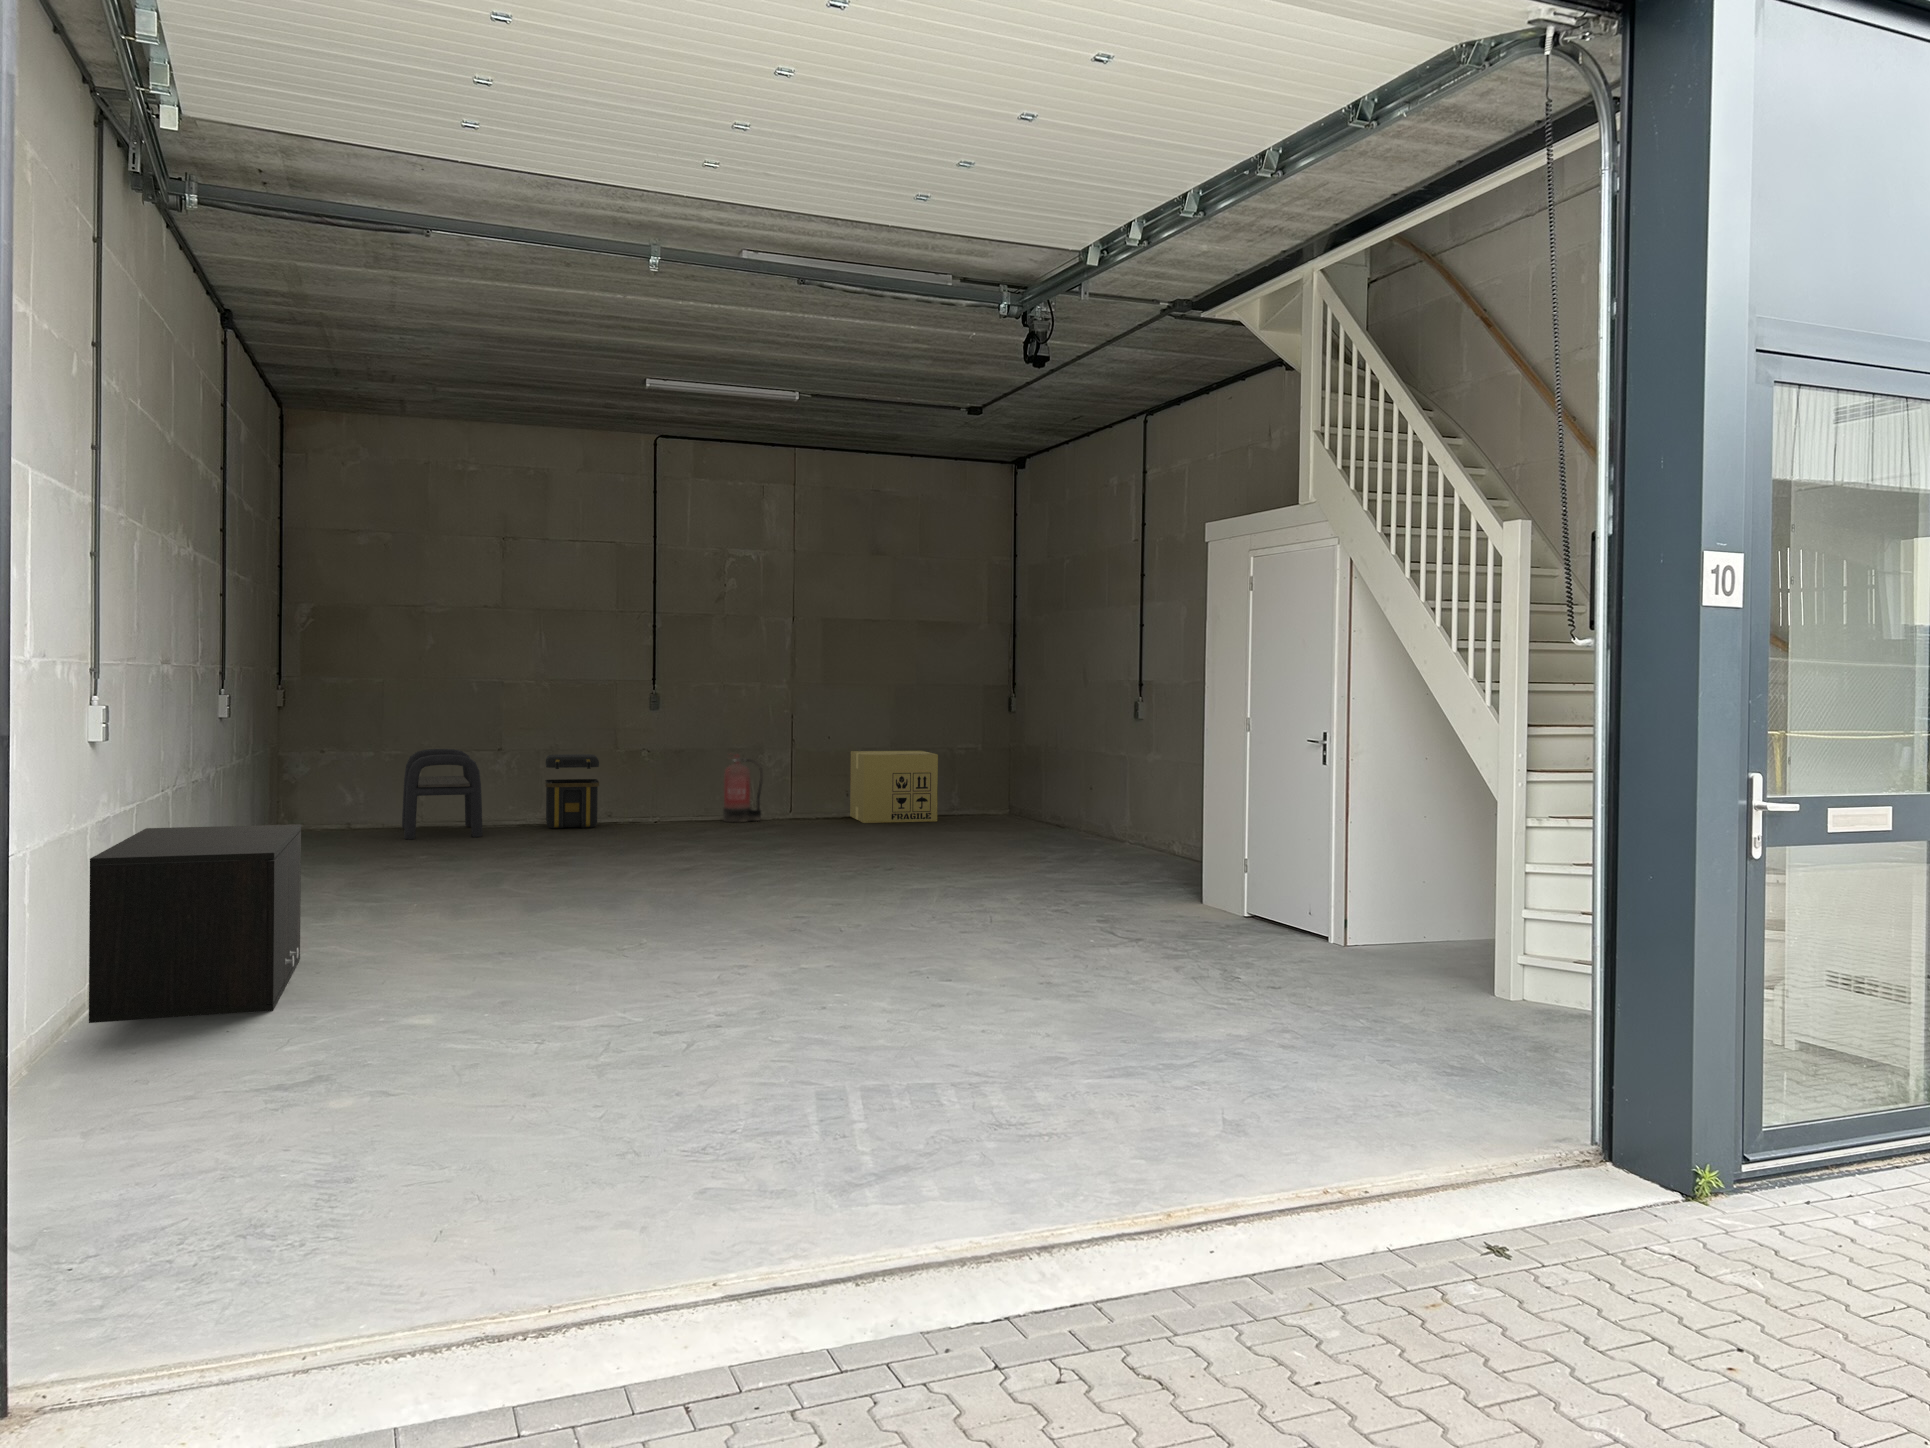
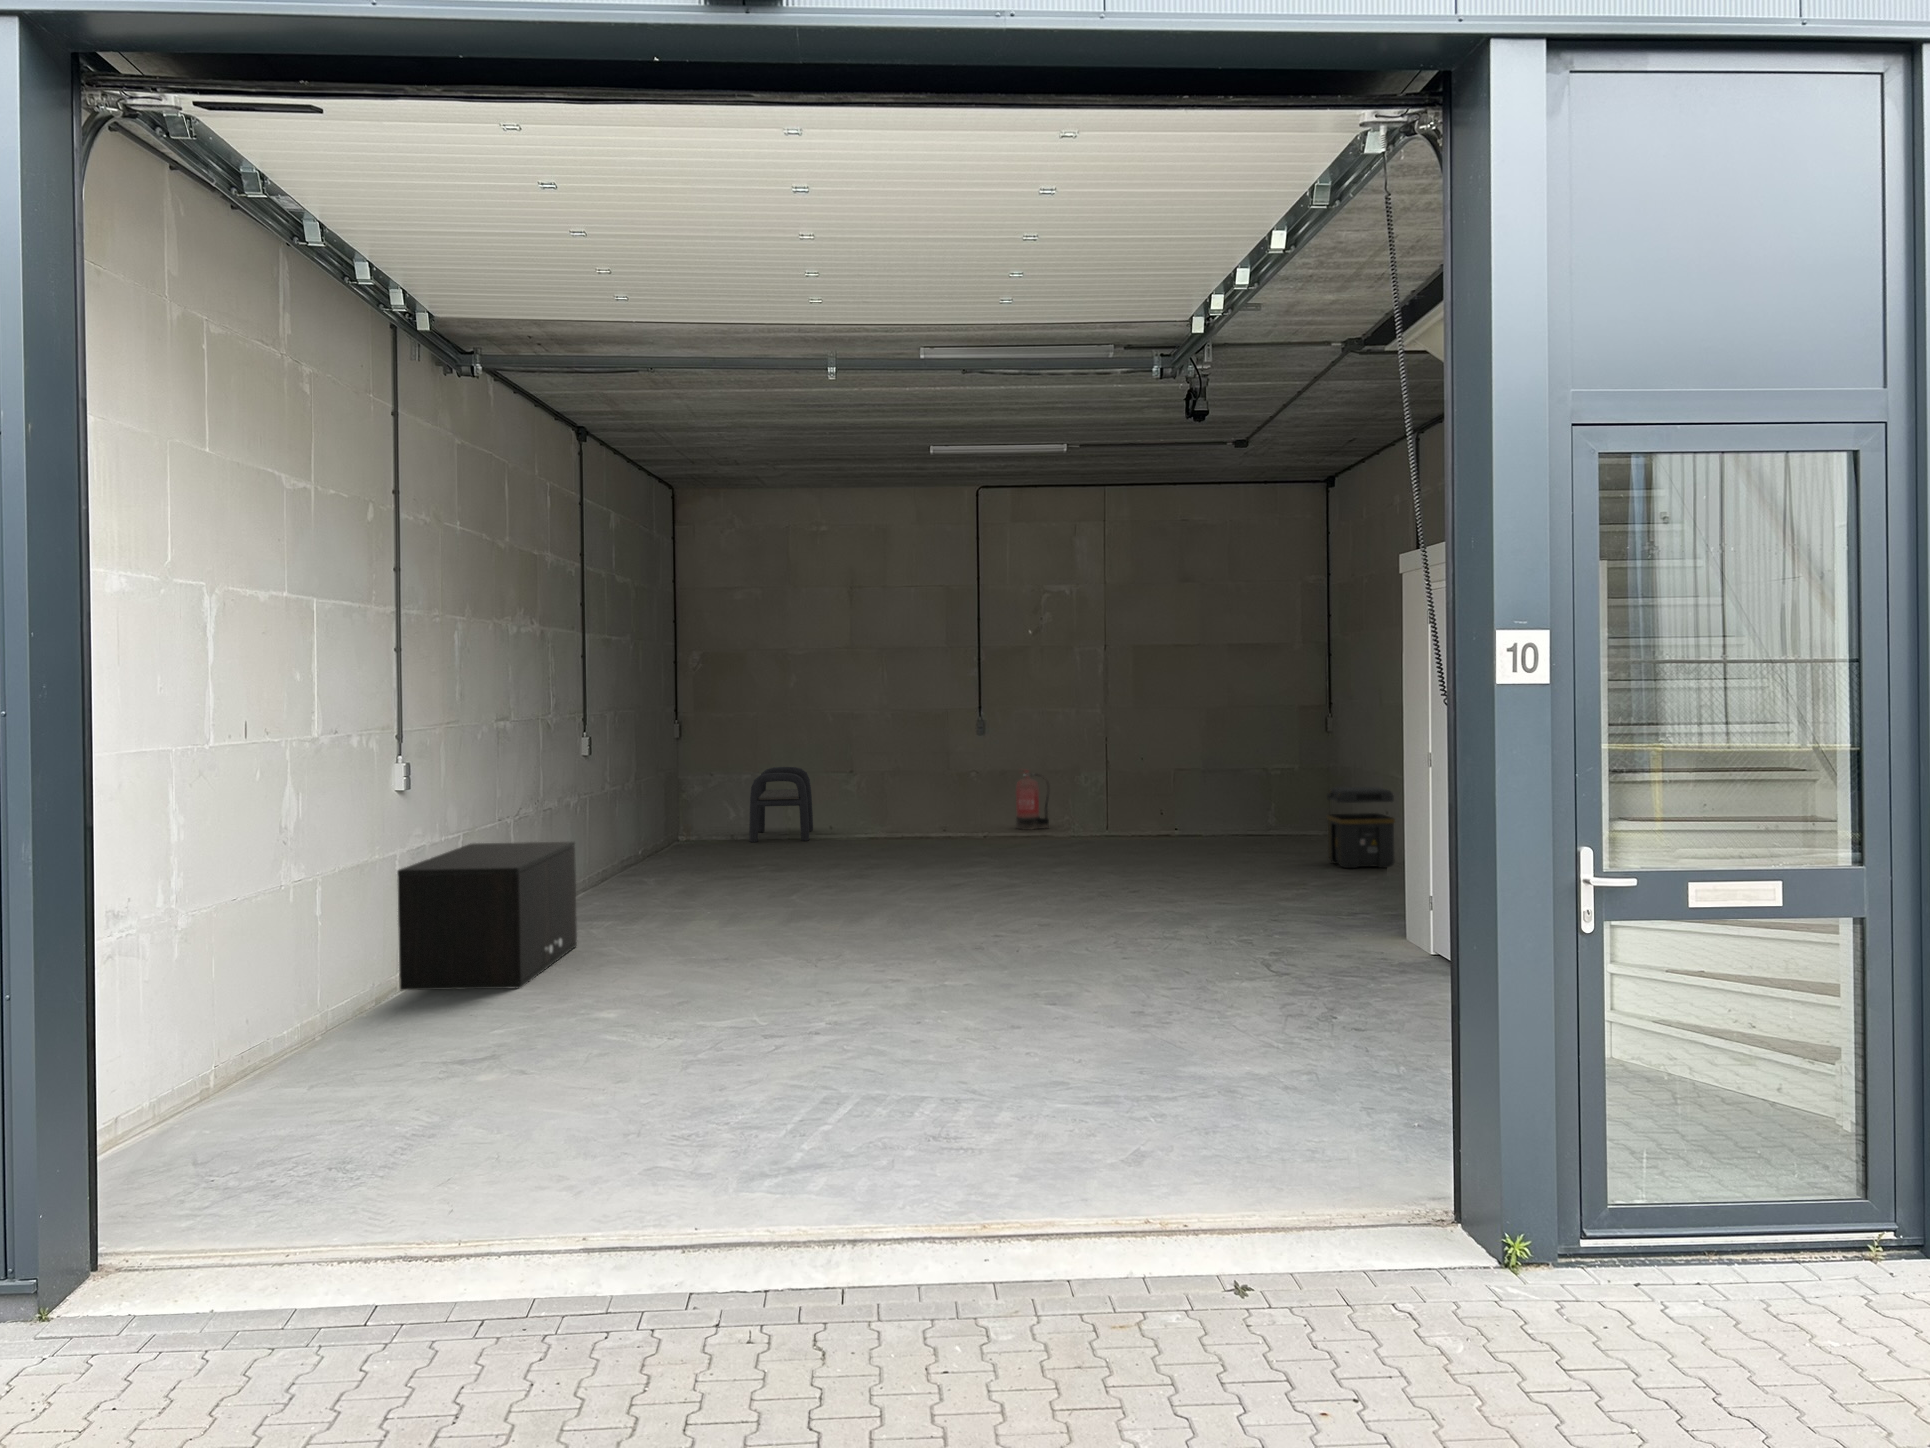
cardboard box: present [850,751,938,823] -> none [1131,765,1207,832]
toolbox: present [545,754,599,829] -> present [1327,787,1395,868]

